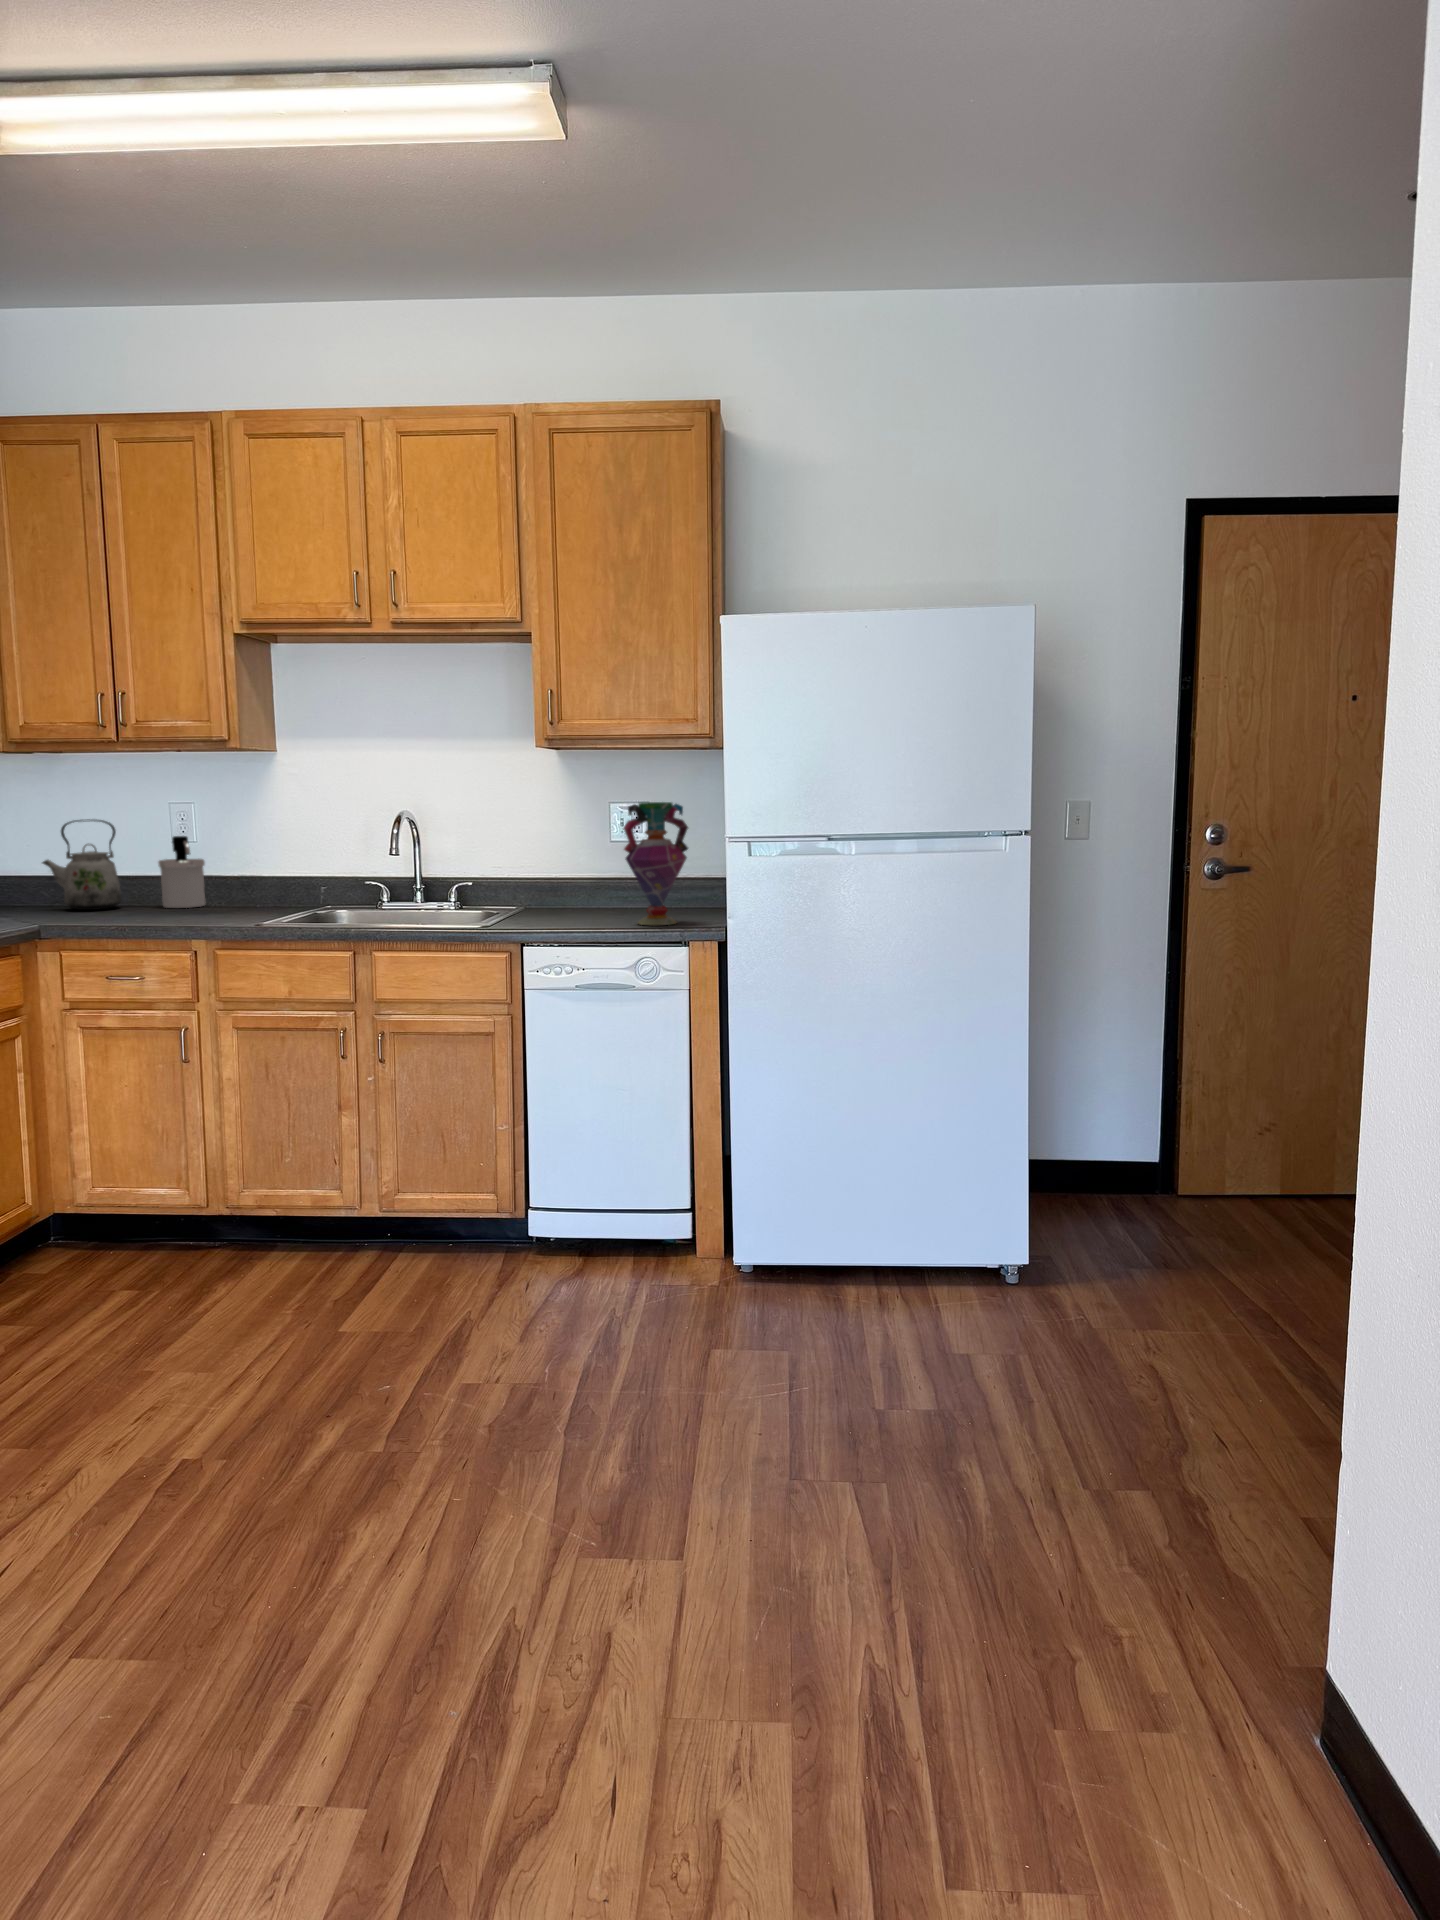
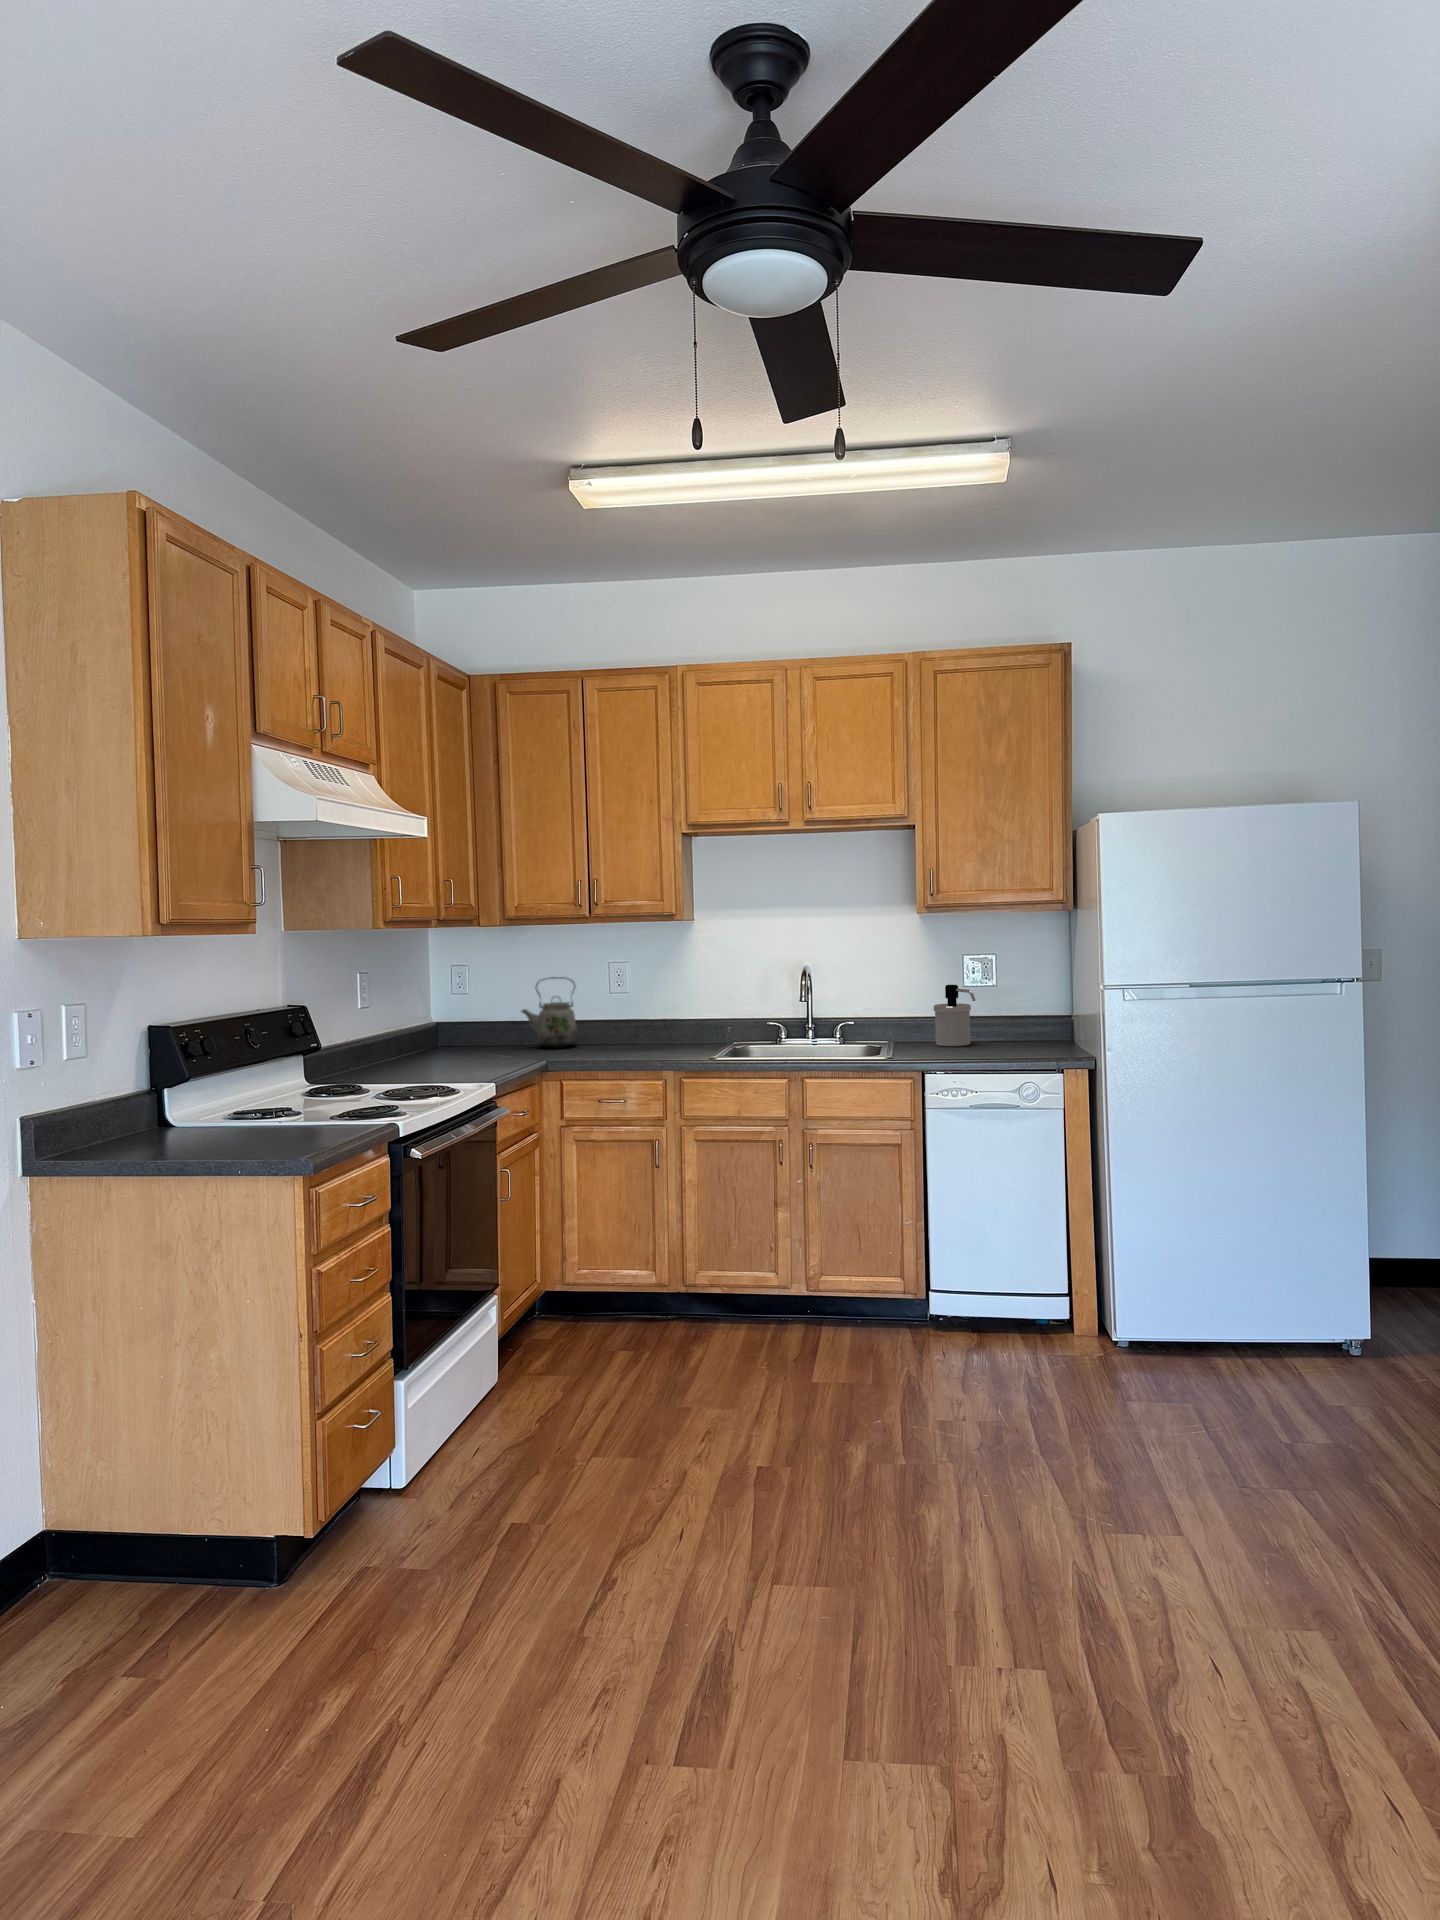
vase: present [623,802,688,925] -> none [1002,957,1056,1057]
soap dispenser: present [158,836,205,908] -> present [934,985,975,1046]

